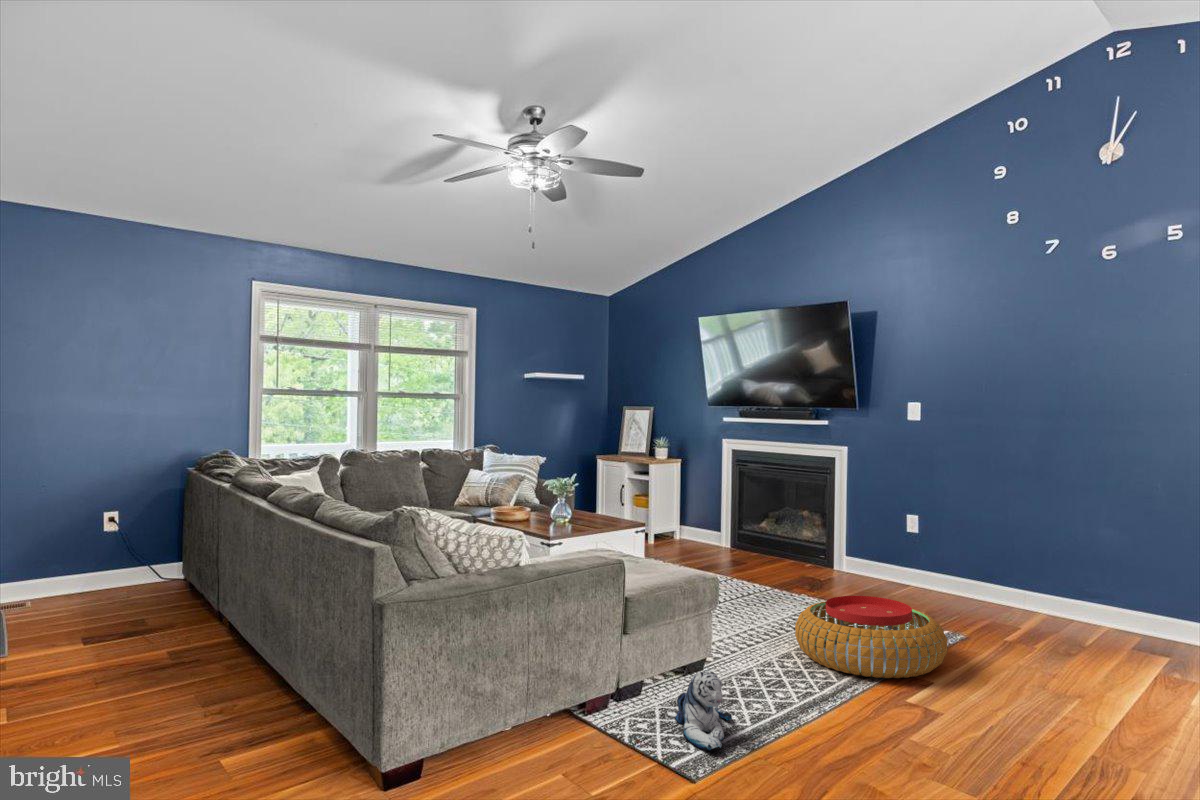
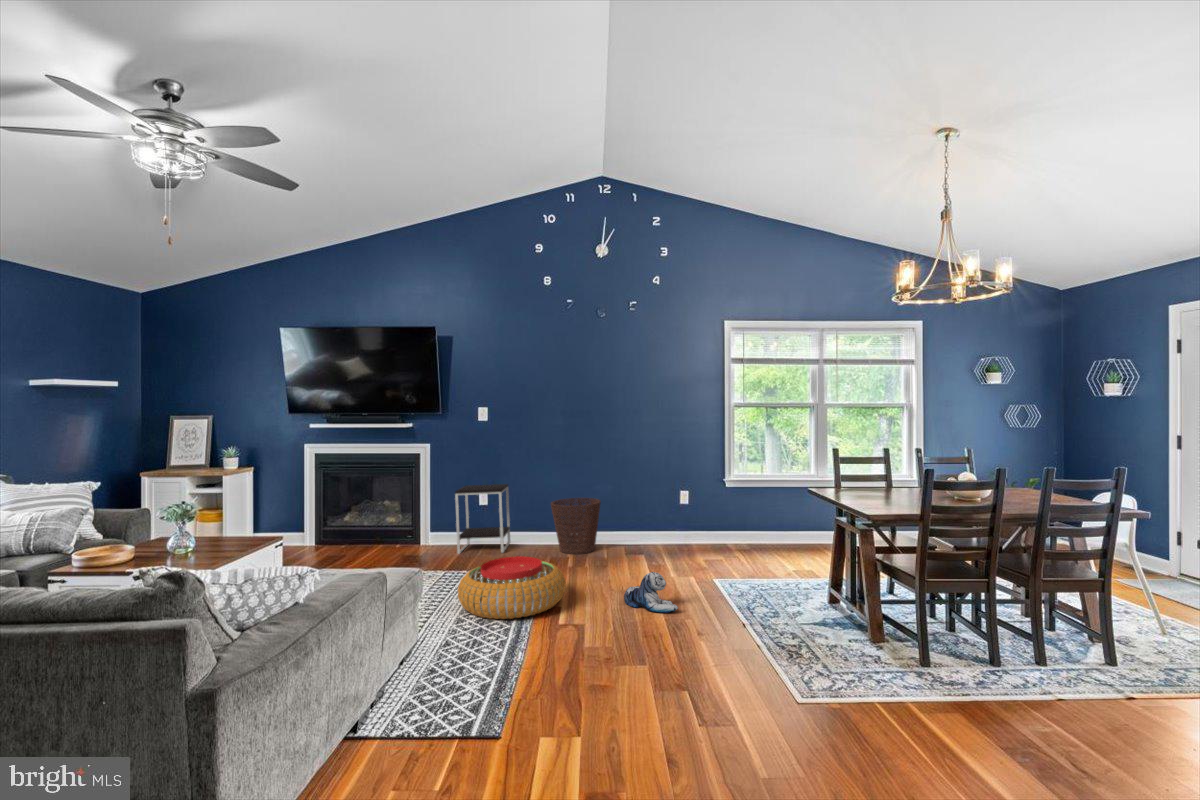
side table: none [863,503,948,599] -> present [455,484,510,554]
basket: none [997,541,1088,629] -> present [551,498,601,554]
plush toy: present [674,672,732,750] -> present [624,572,678,613]

